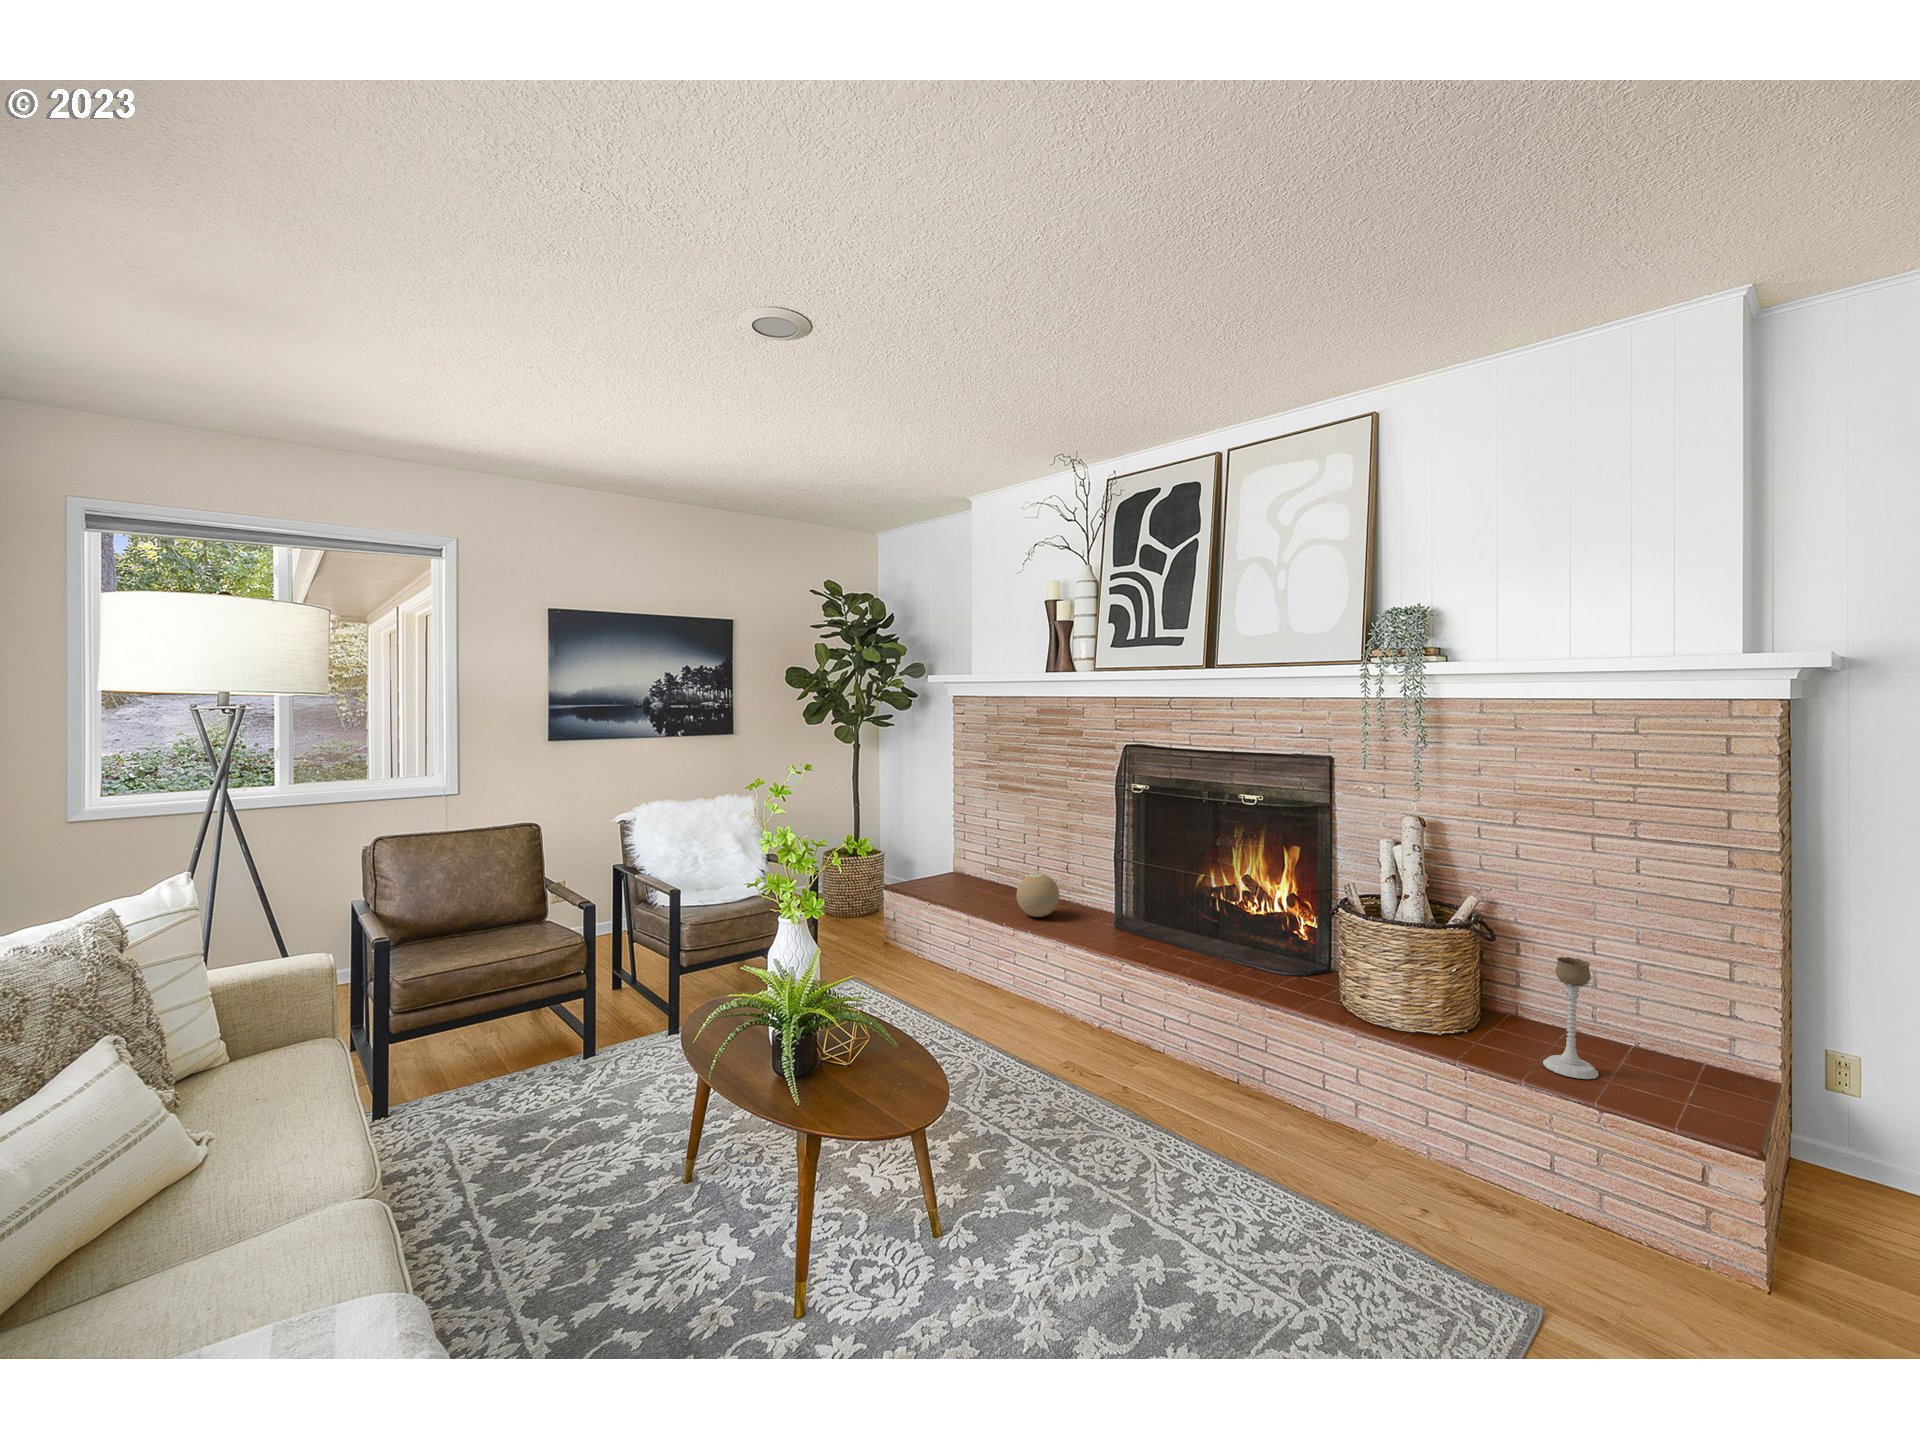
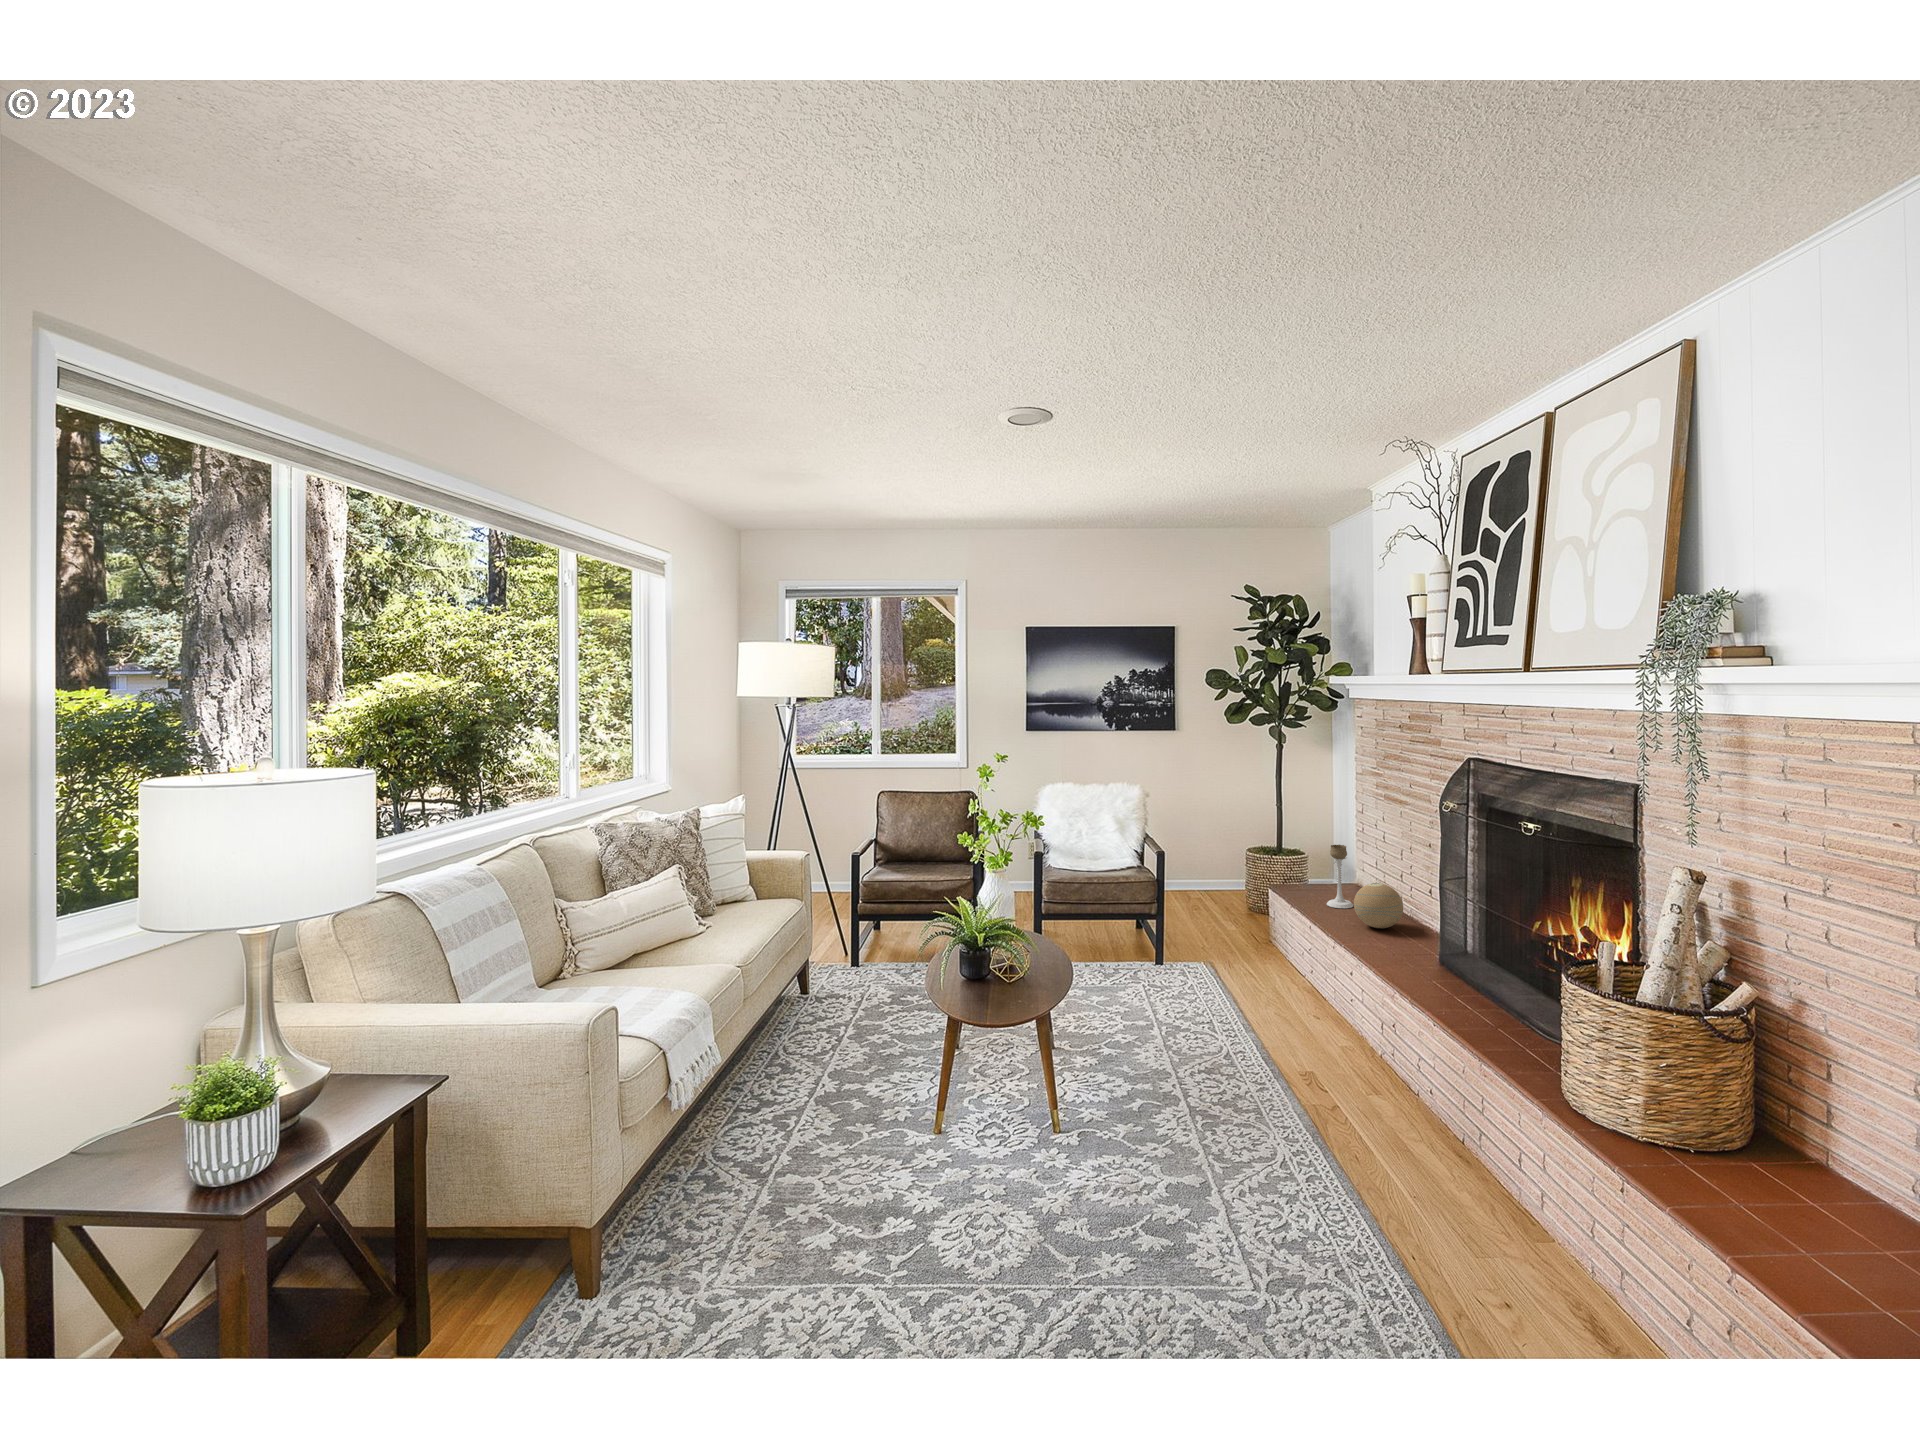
candle holder: present [1543,957,1599,1079] -> present [1327,845,1353,908]

